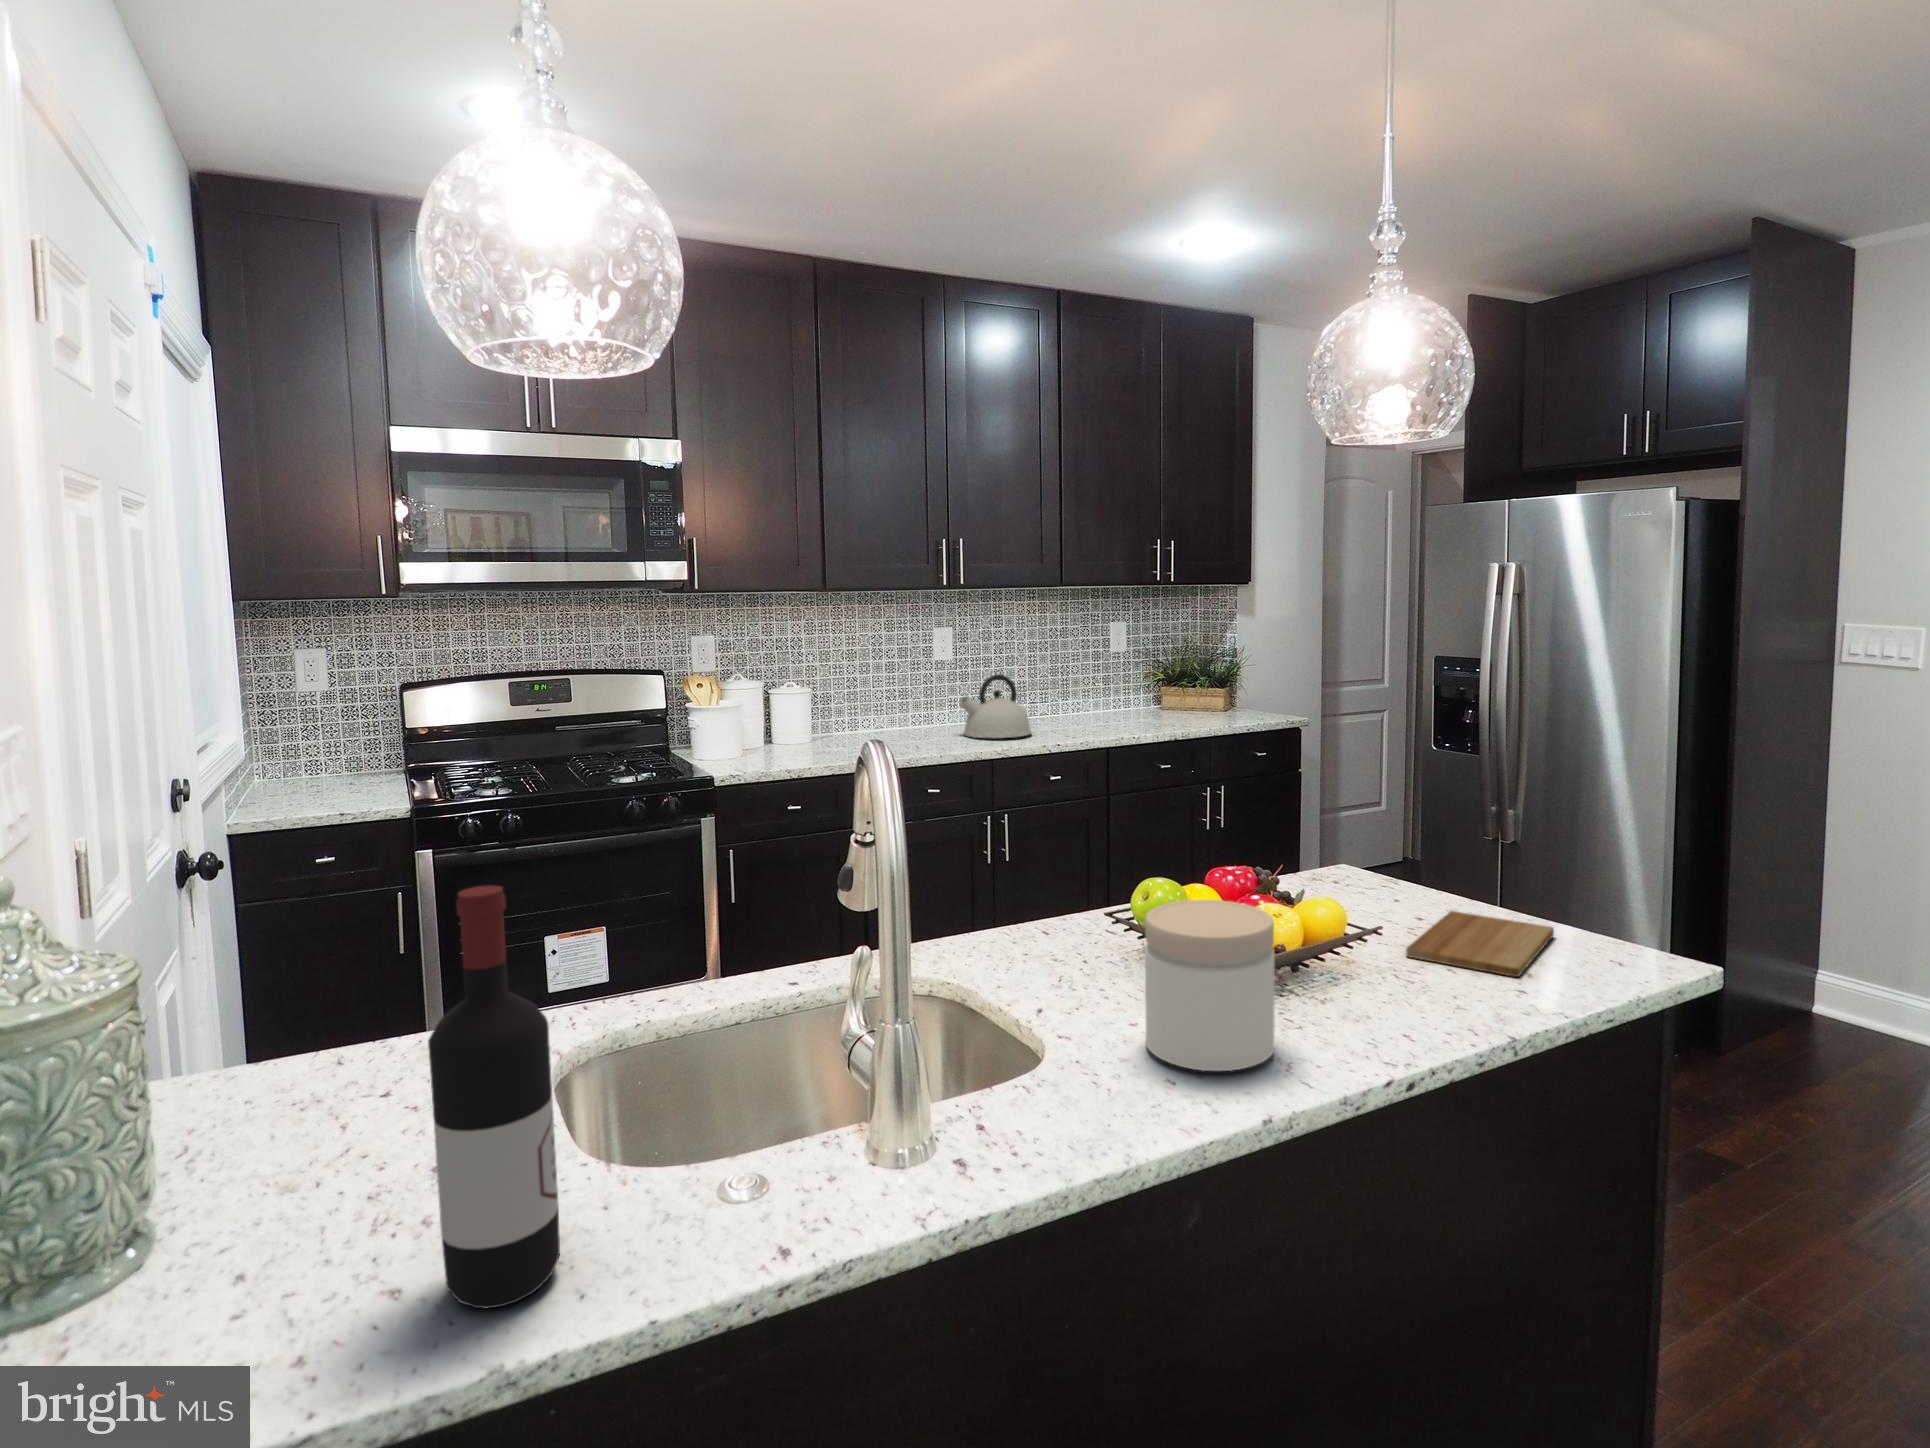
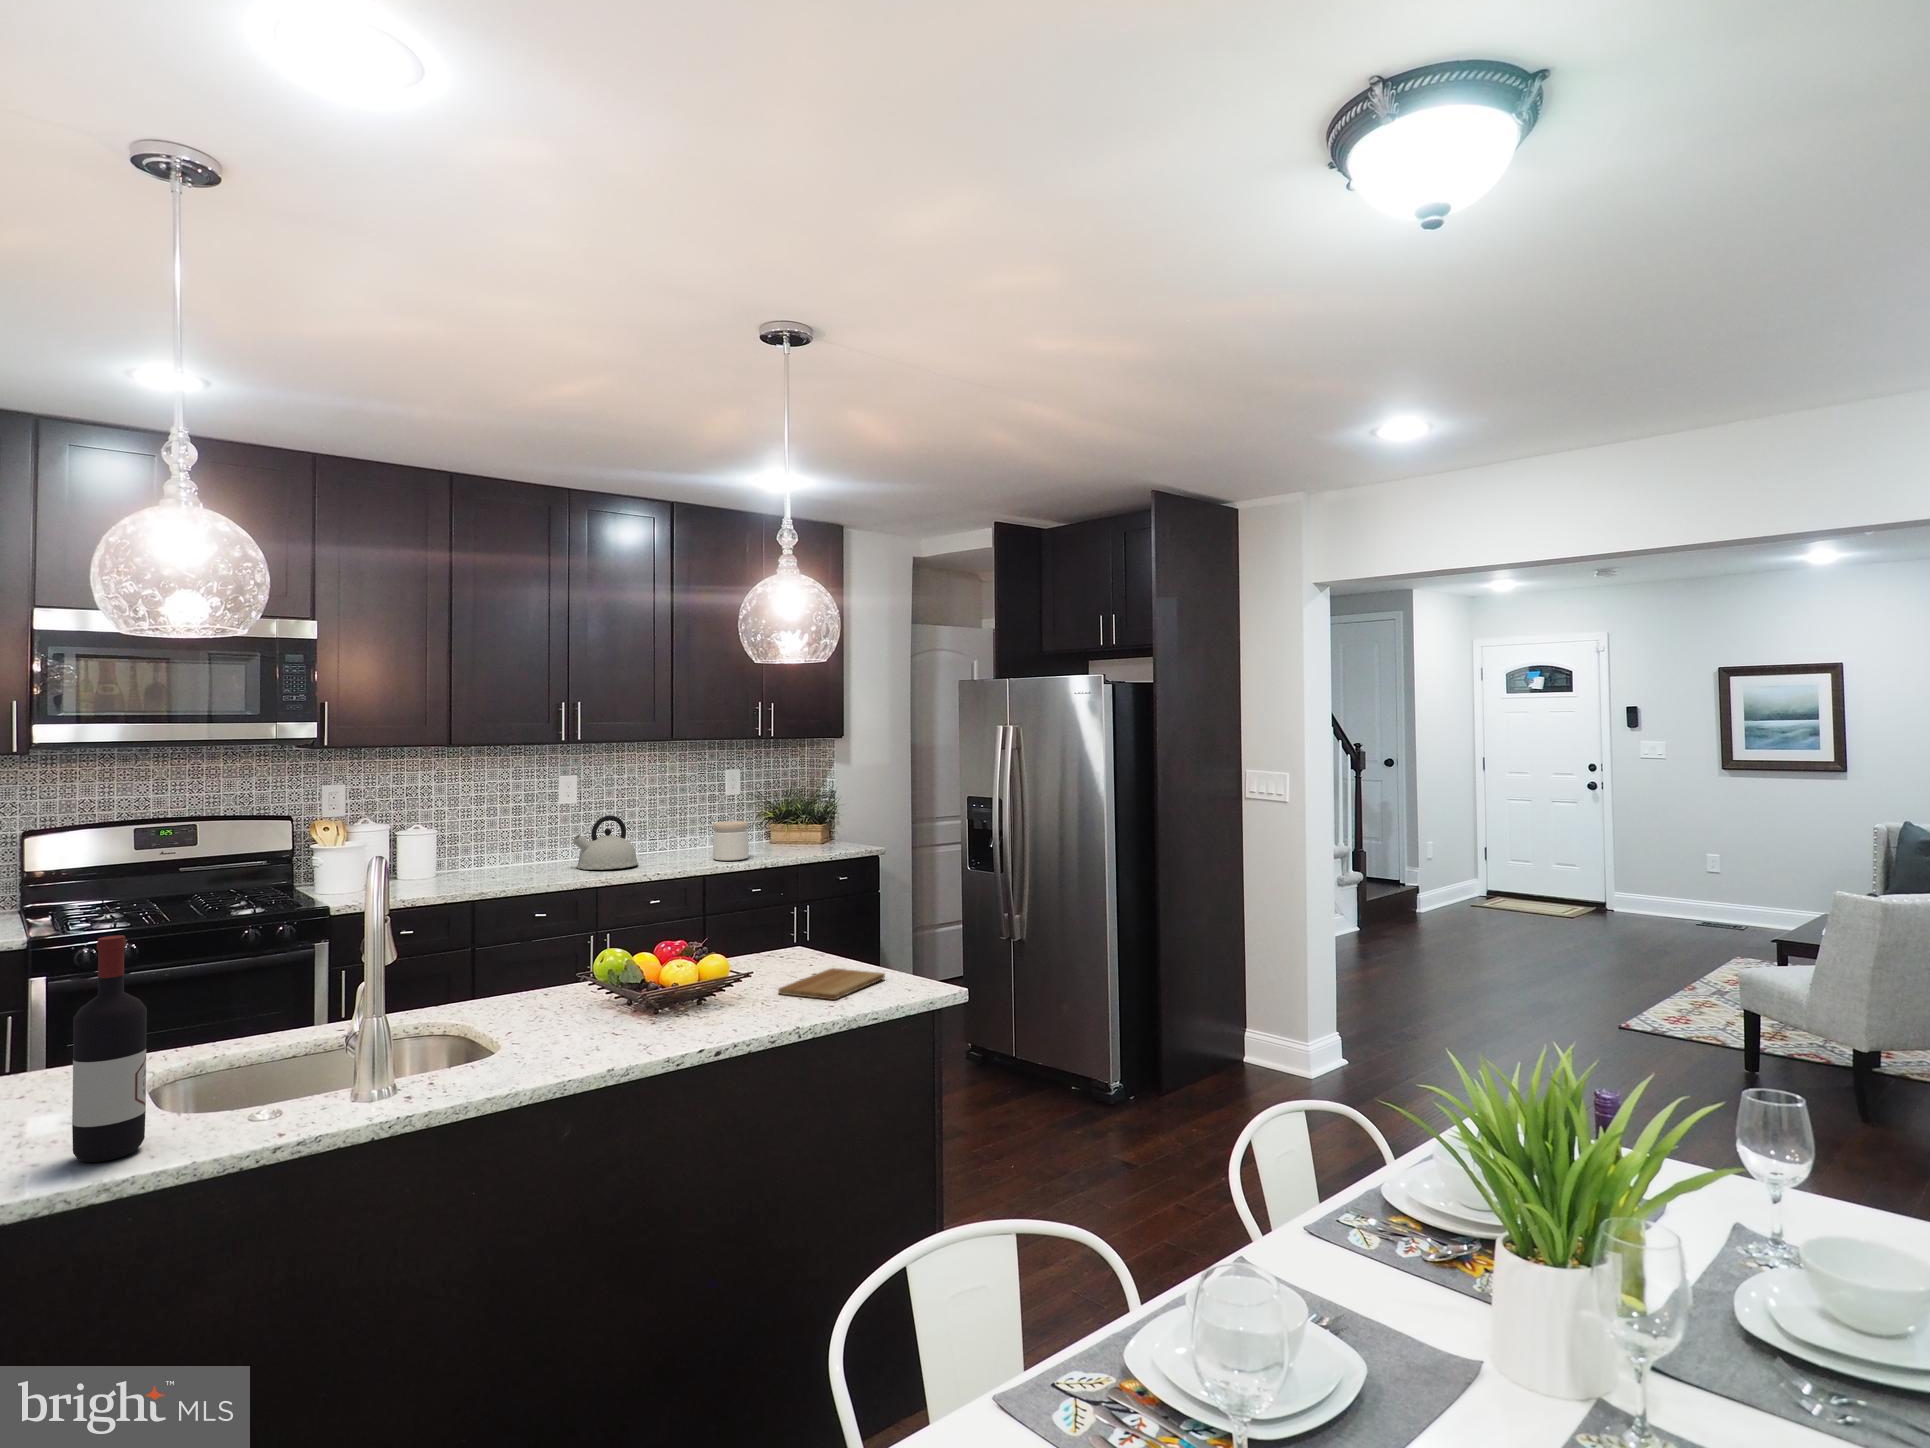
jar: present [1145,900,1275,1071] -> present [713,821,749,861]

